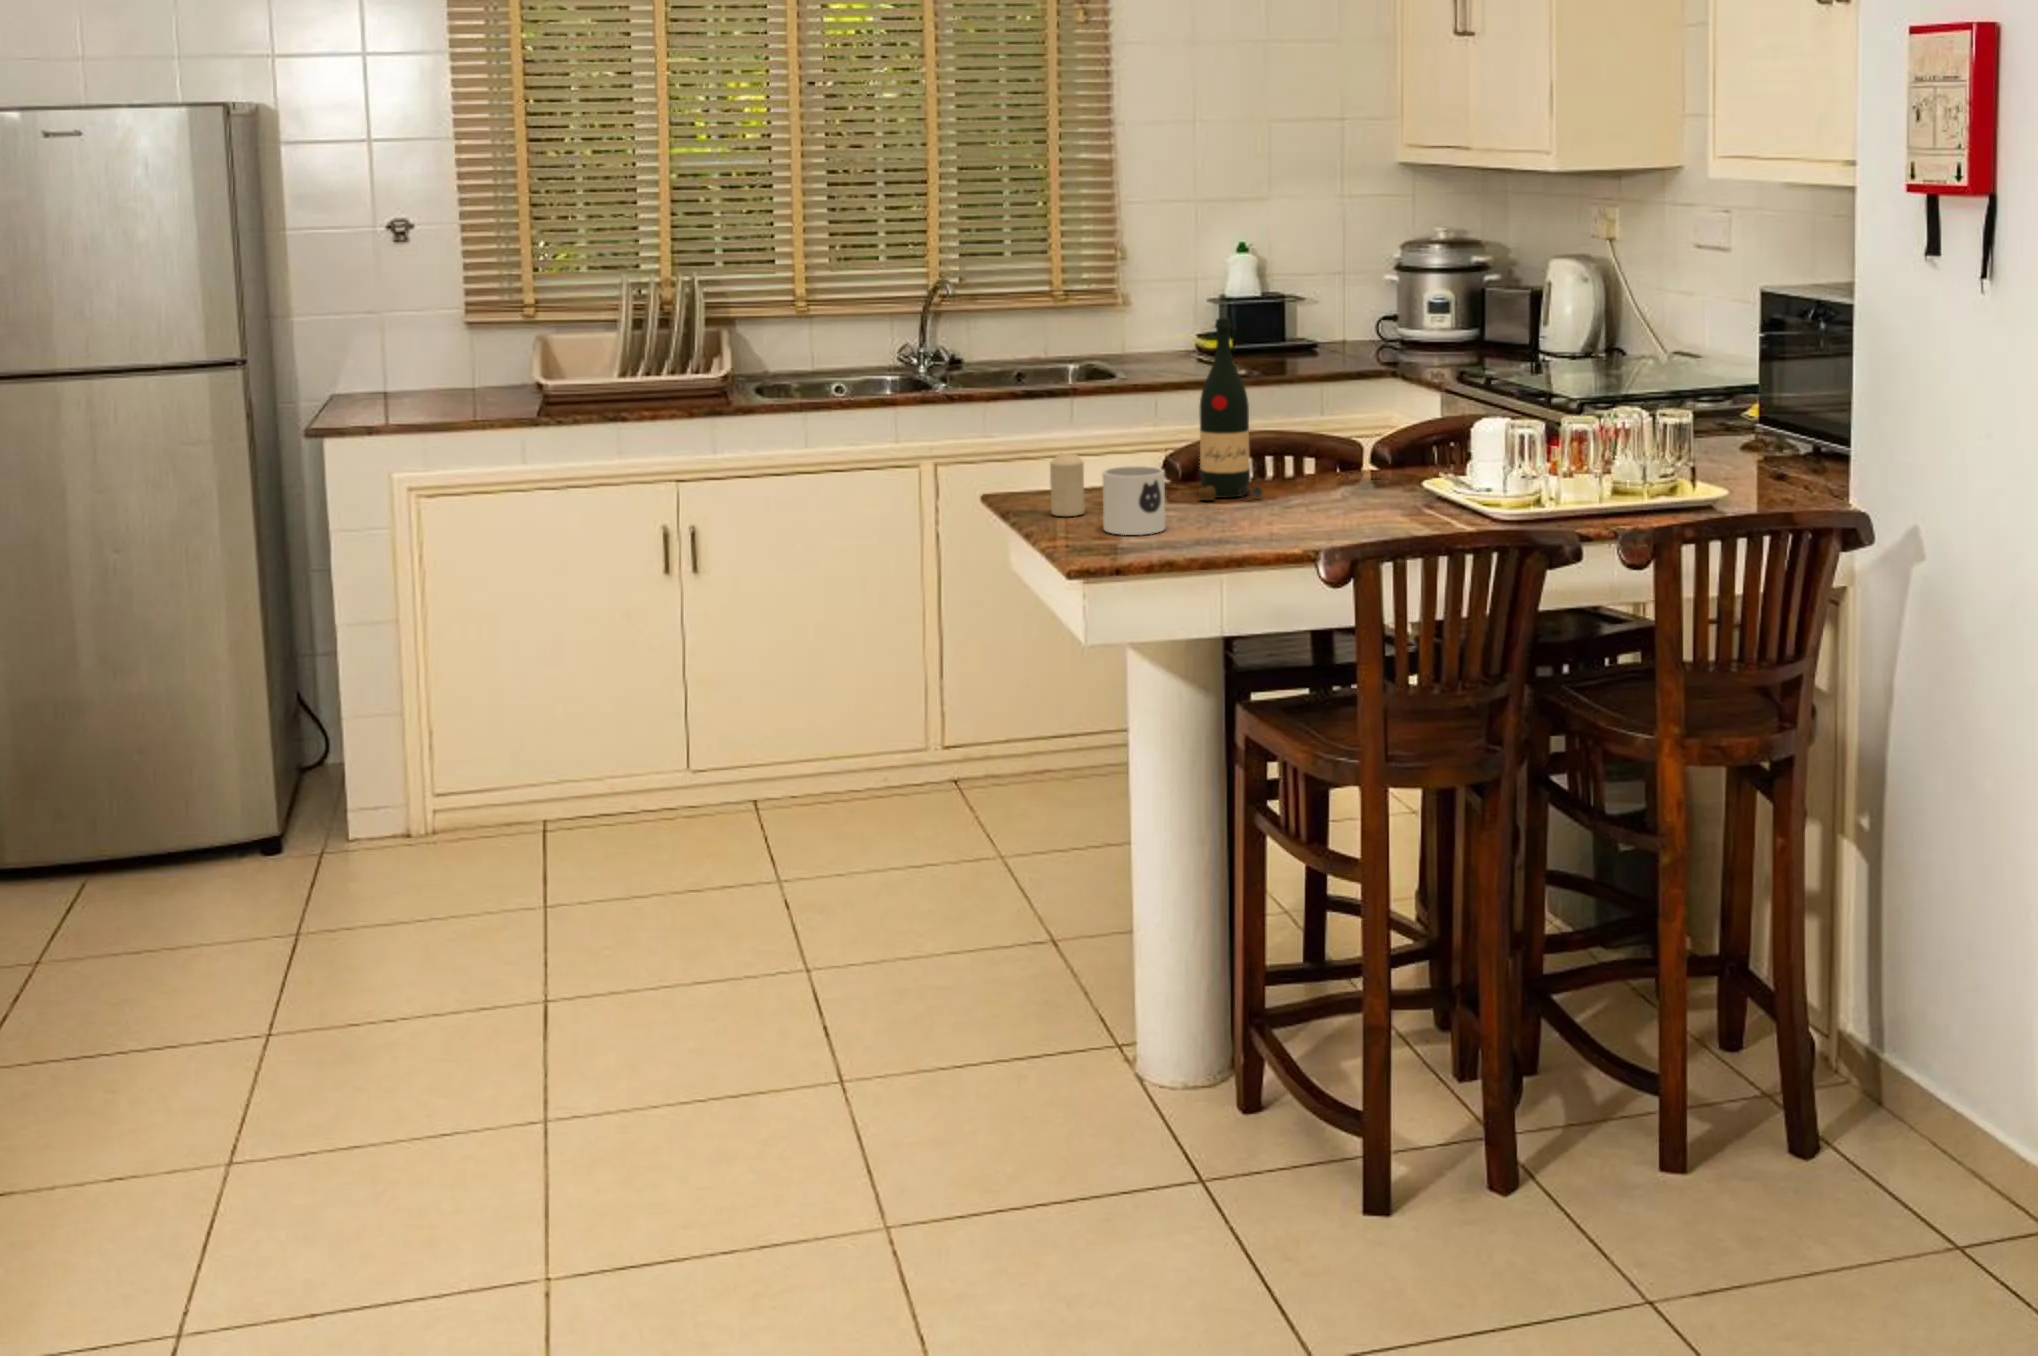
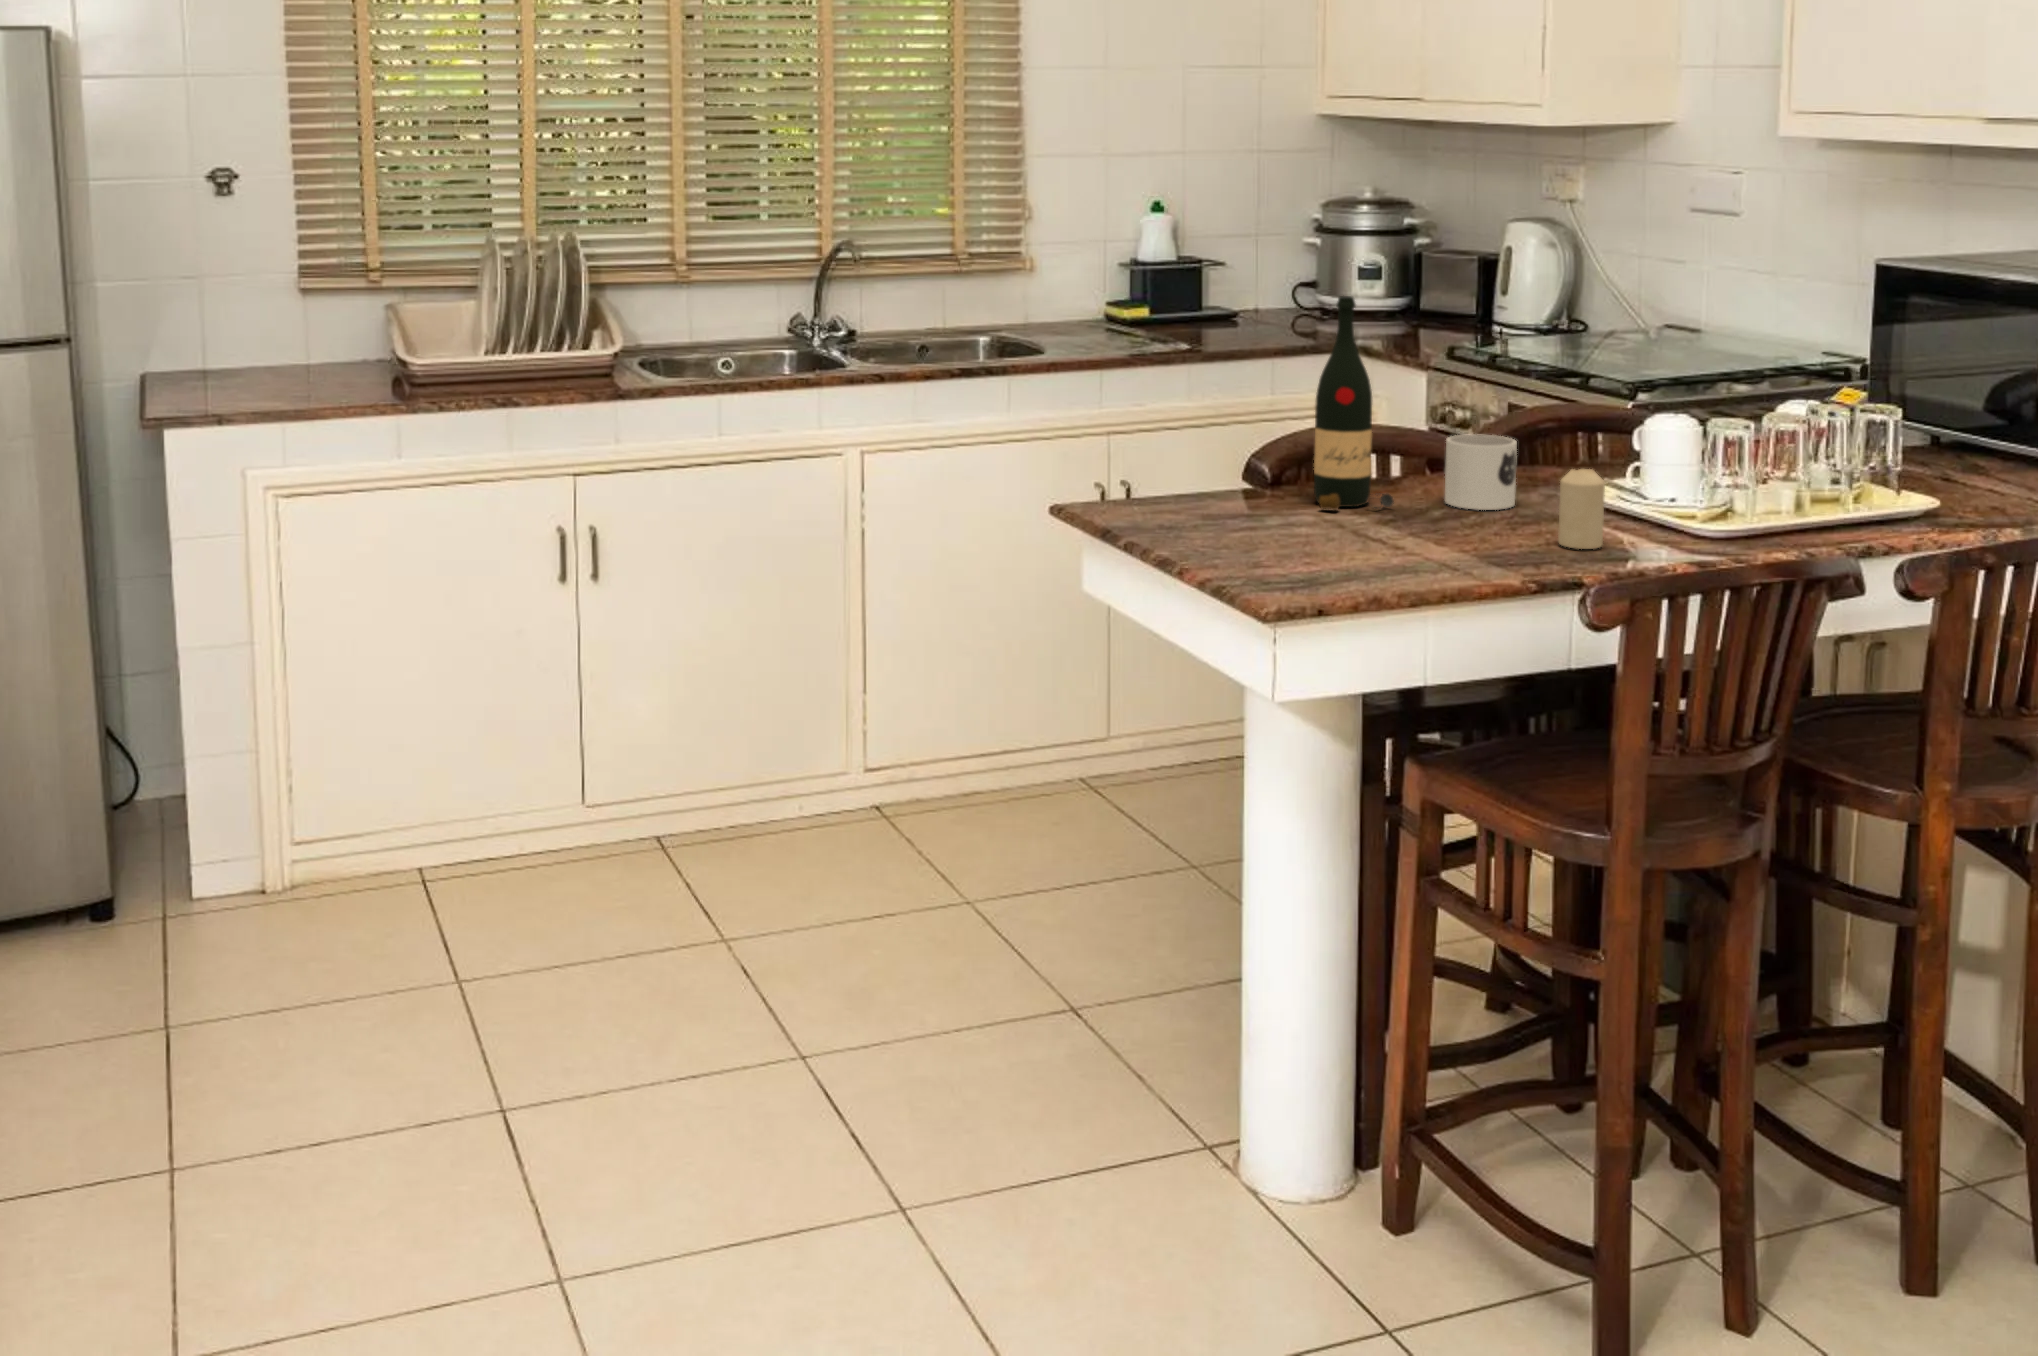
candle: present [1050,453,1085,516] -> present [1558,469,1605,549]
mug: present [1102,466,1165,535] -> present [1445,434,1517,510]

